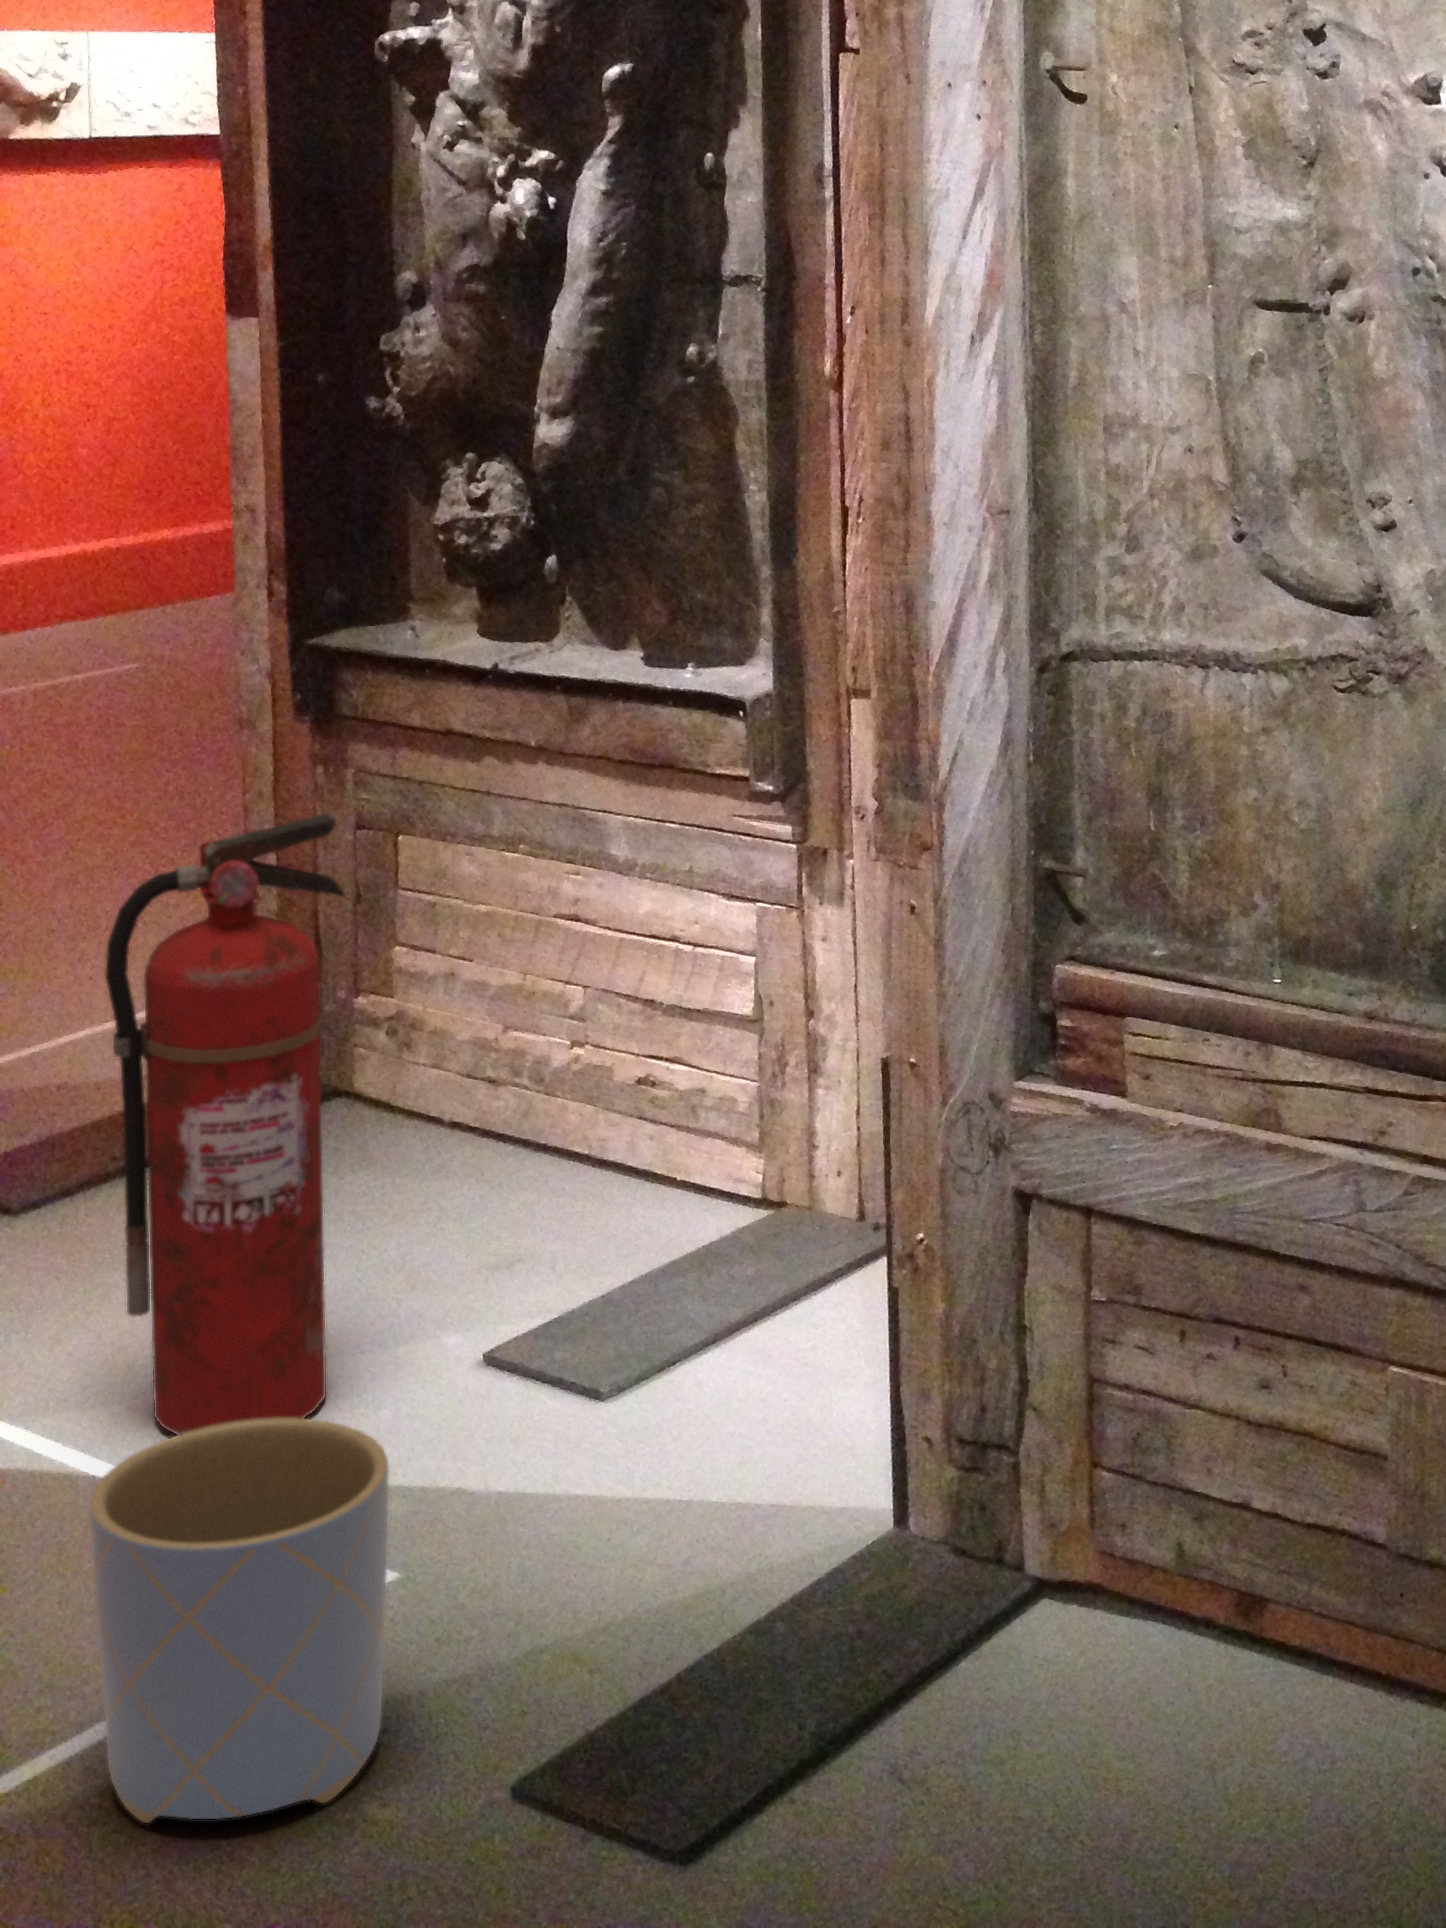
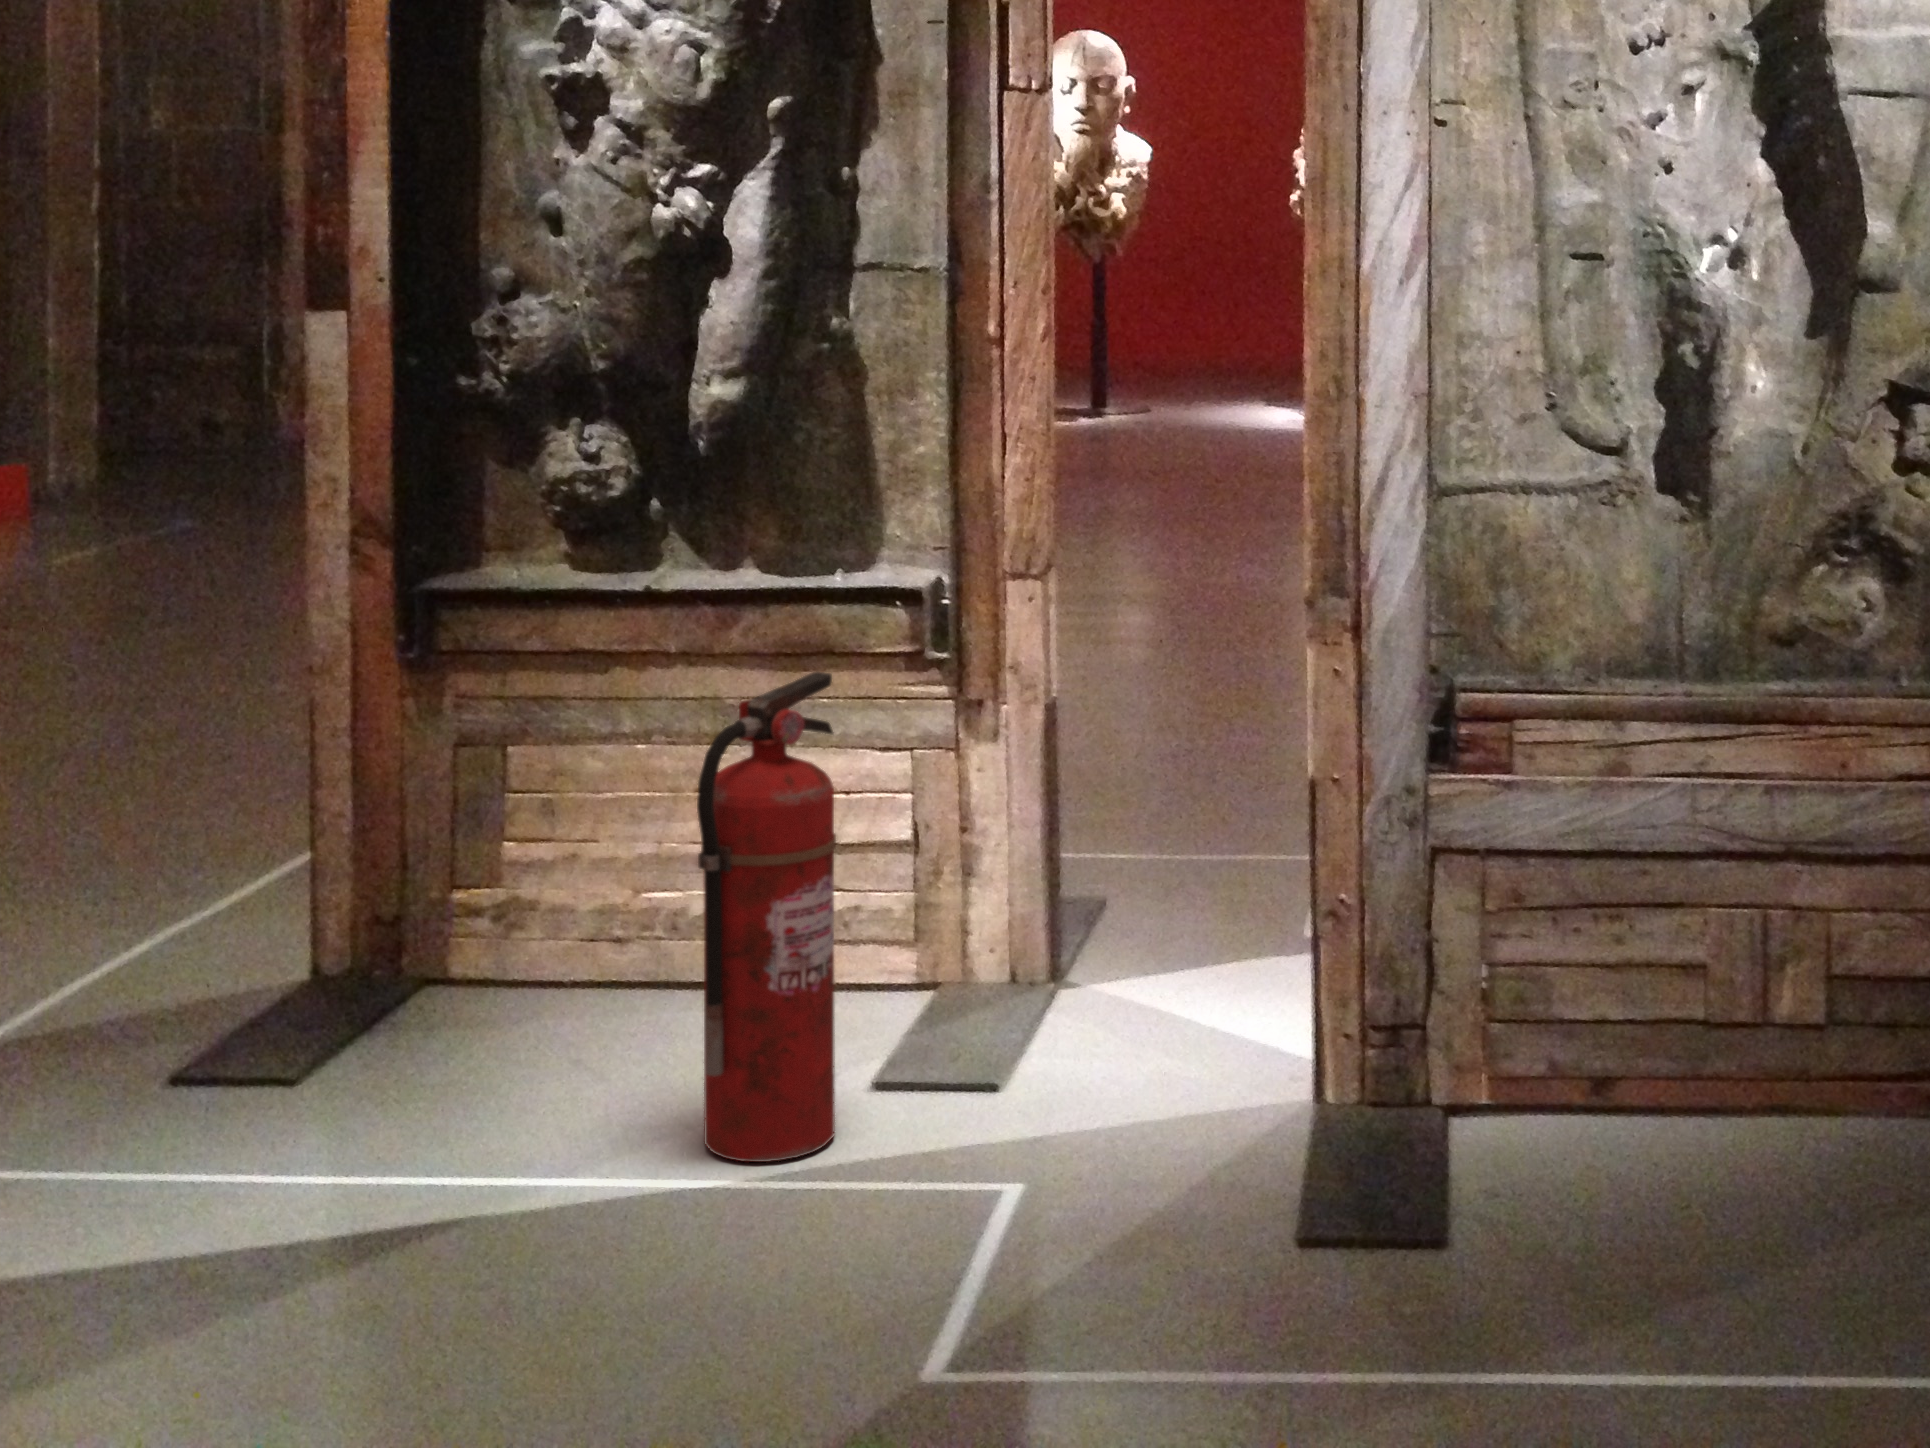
planter: present [90,1418,389,1823] -> none [1025,1054,1223,1323]

